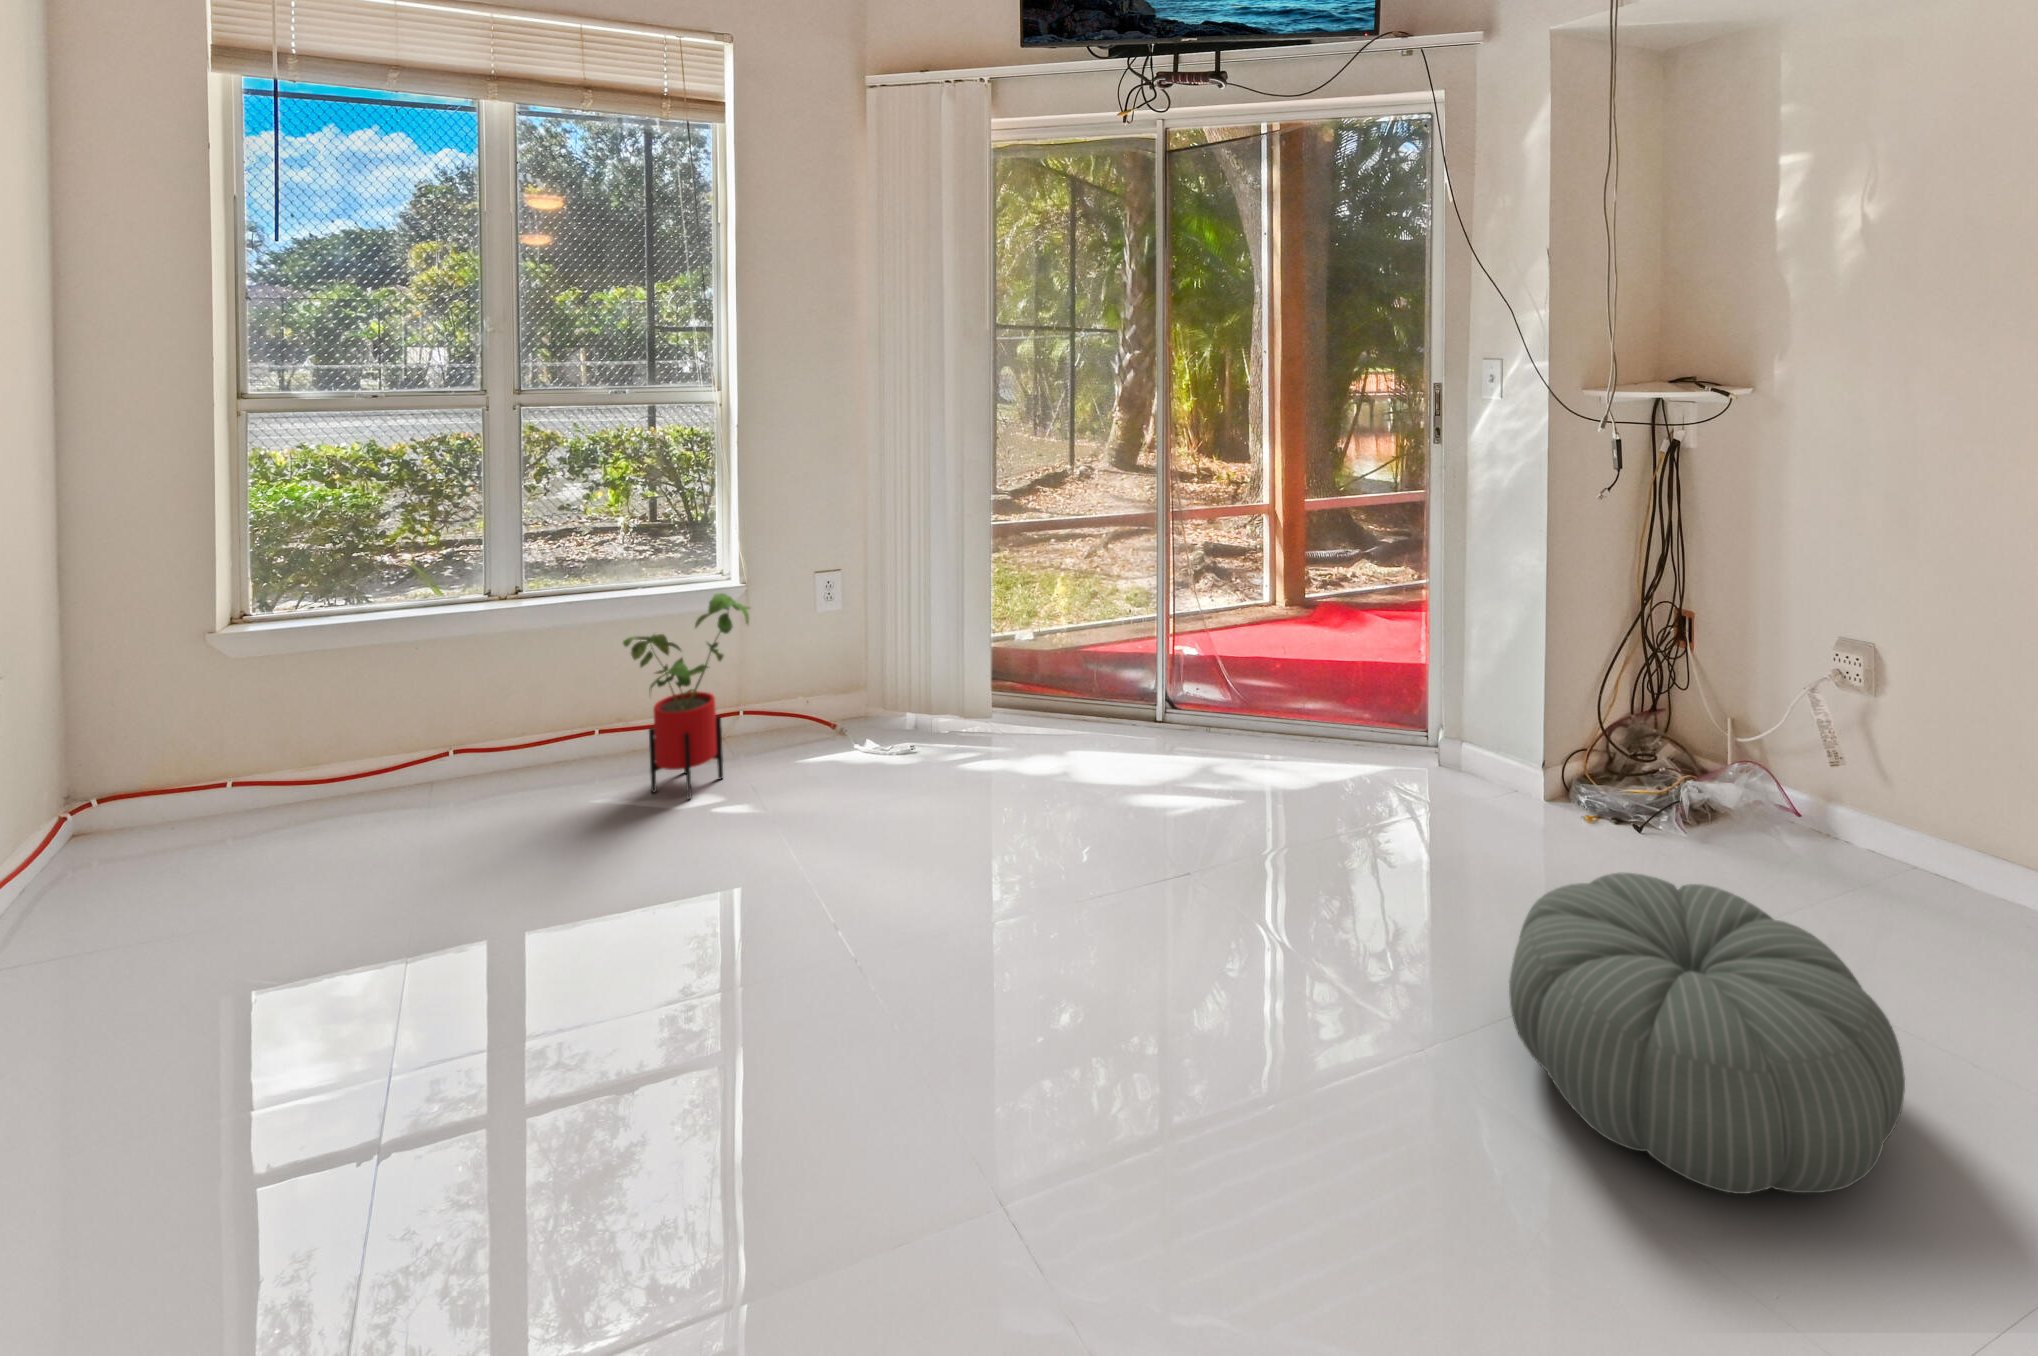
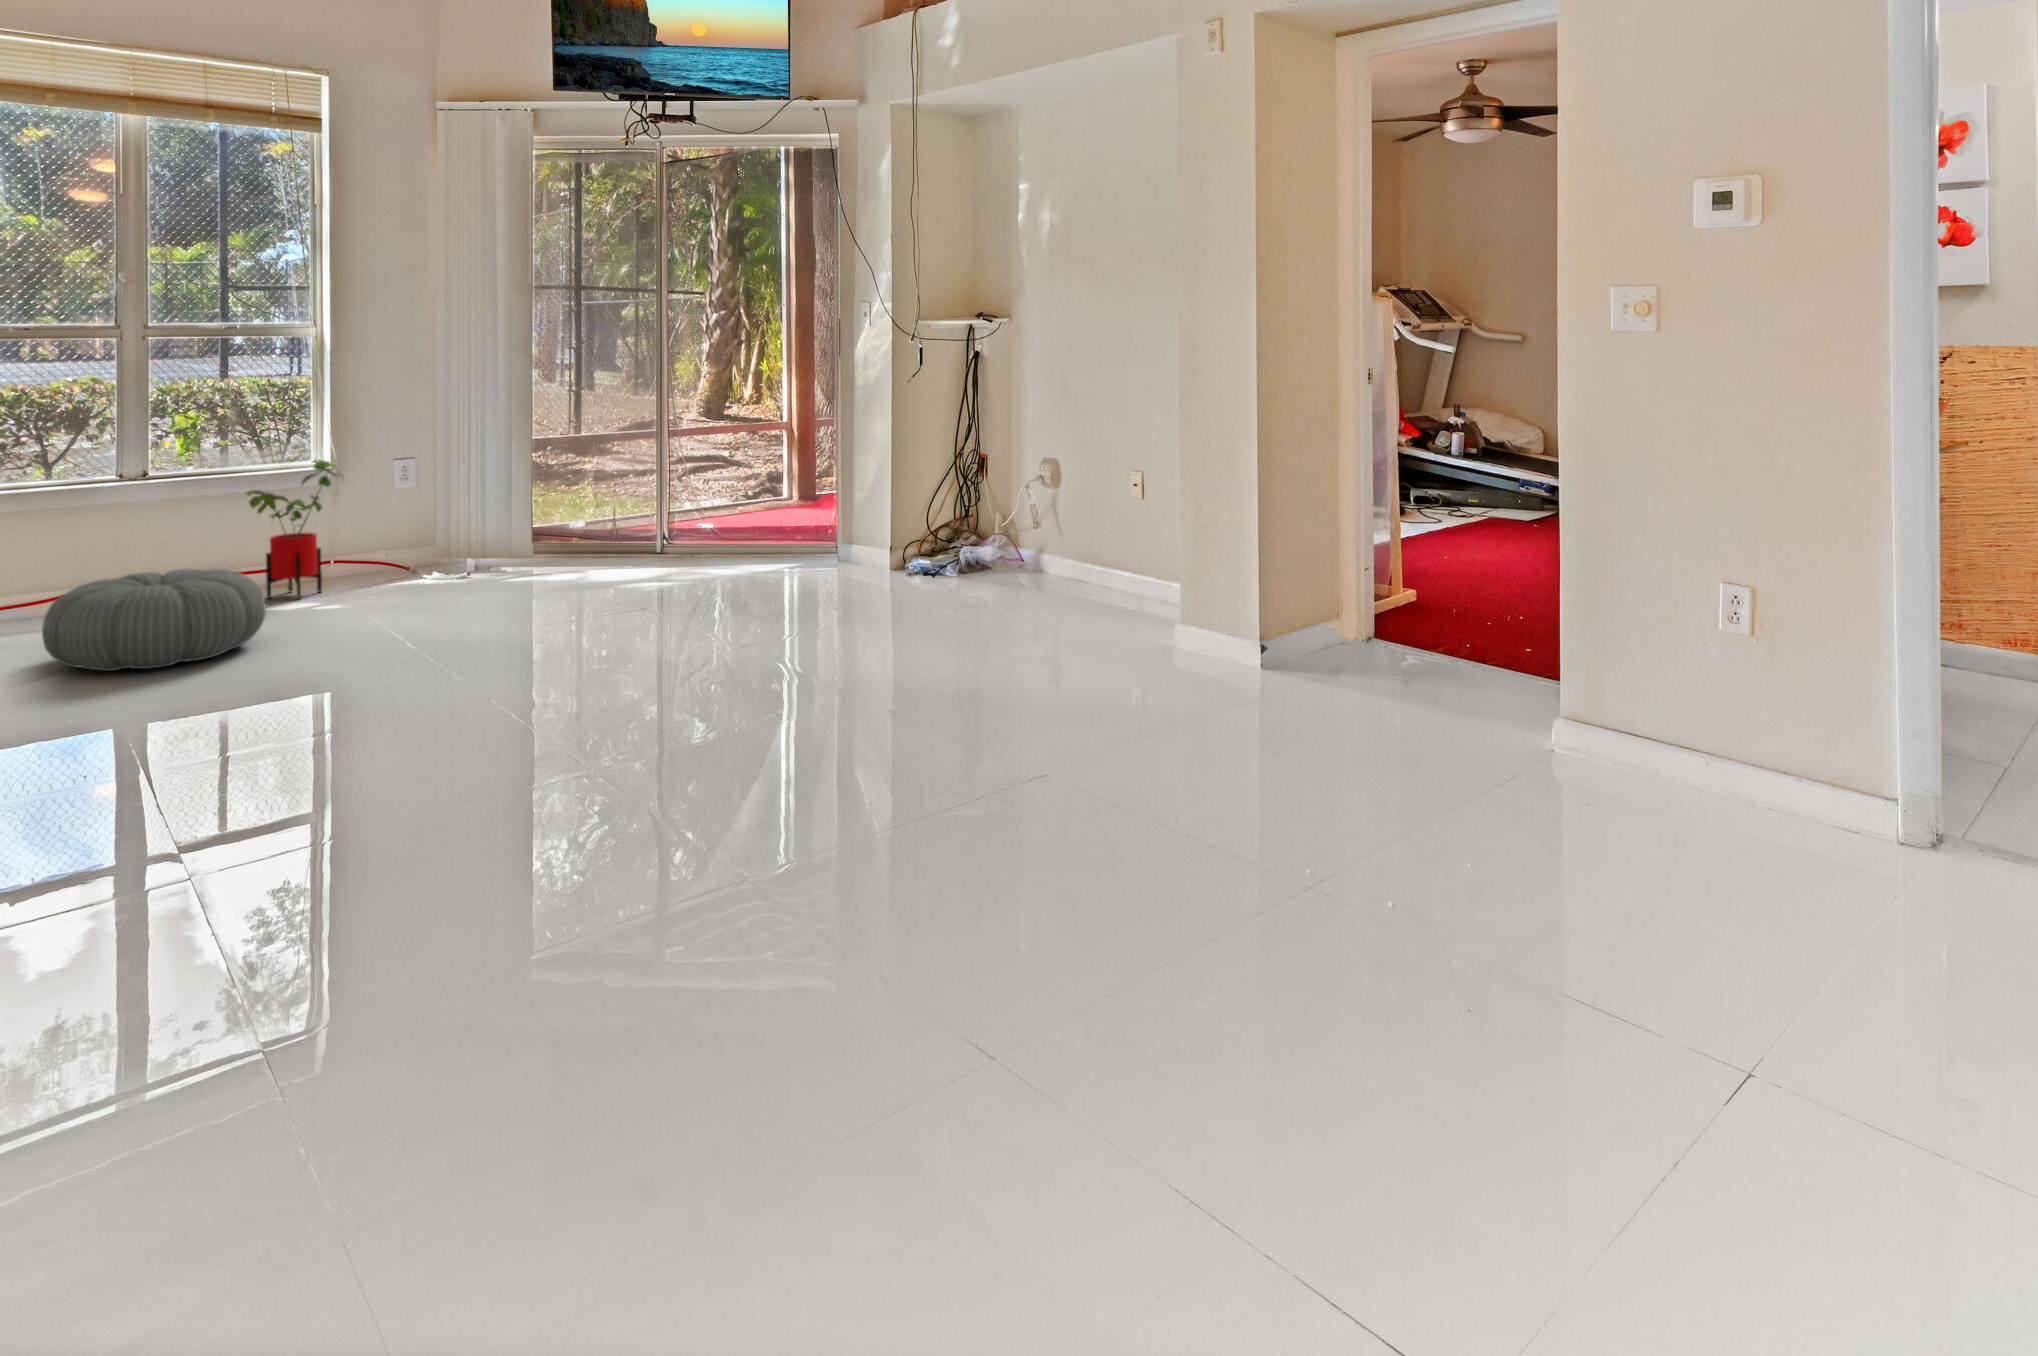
pouf: present [1509,872,1905,1194] -> present [42,569,266,671]

